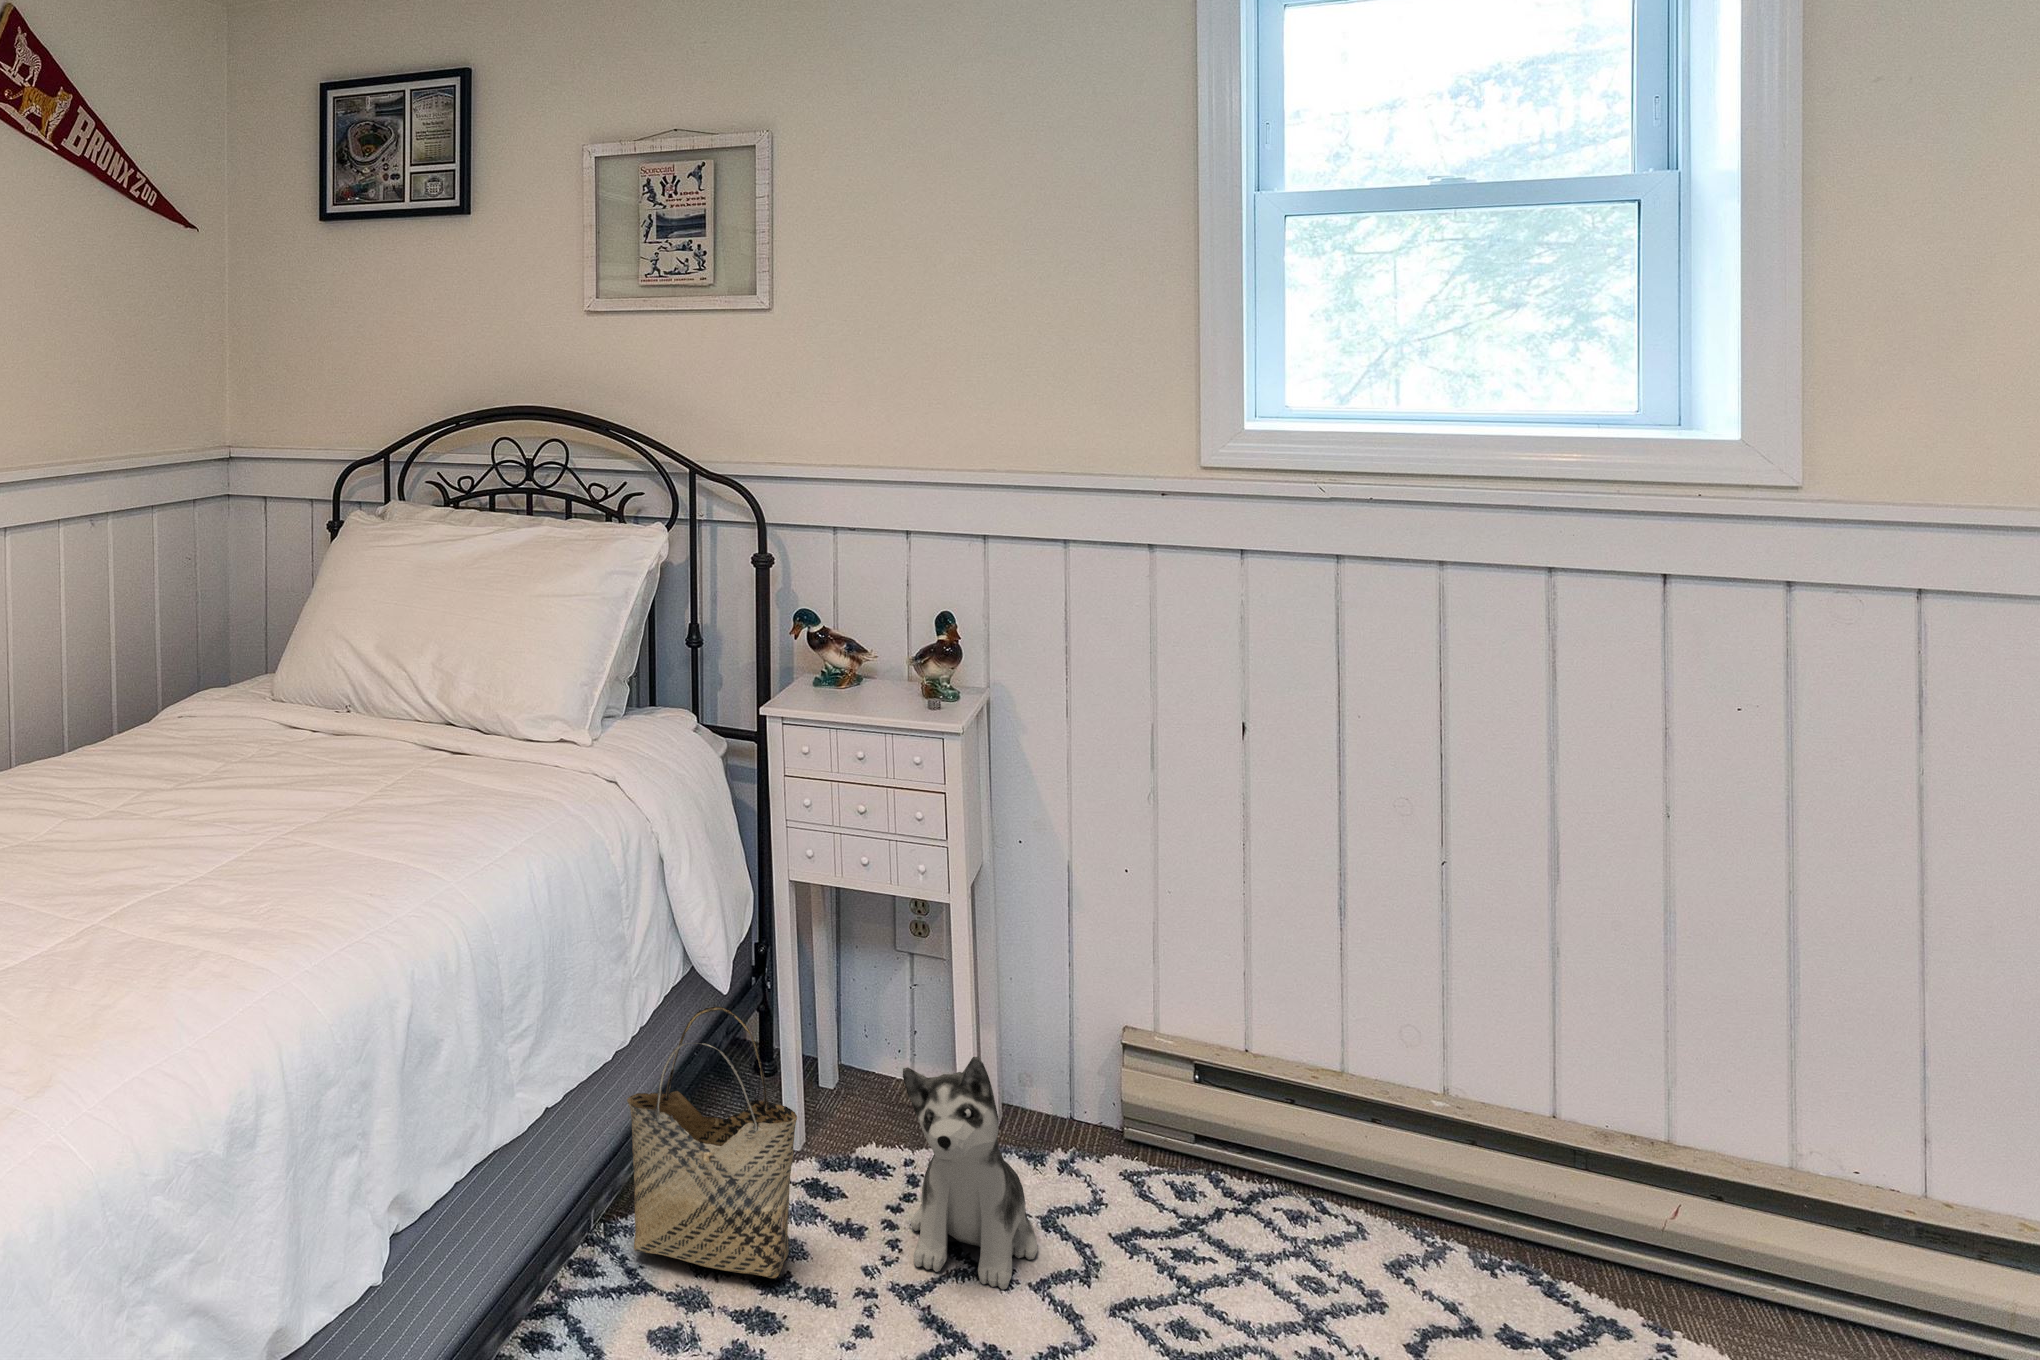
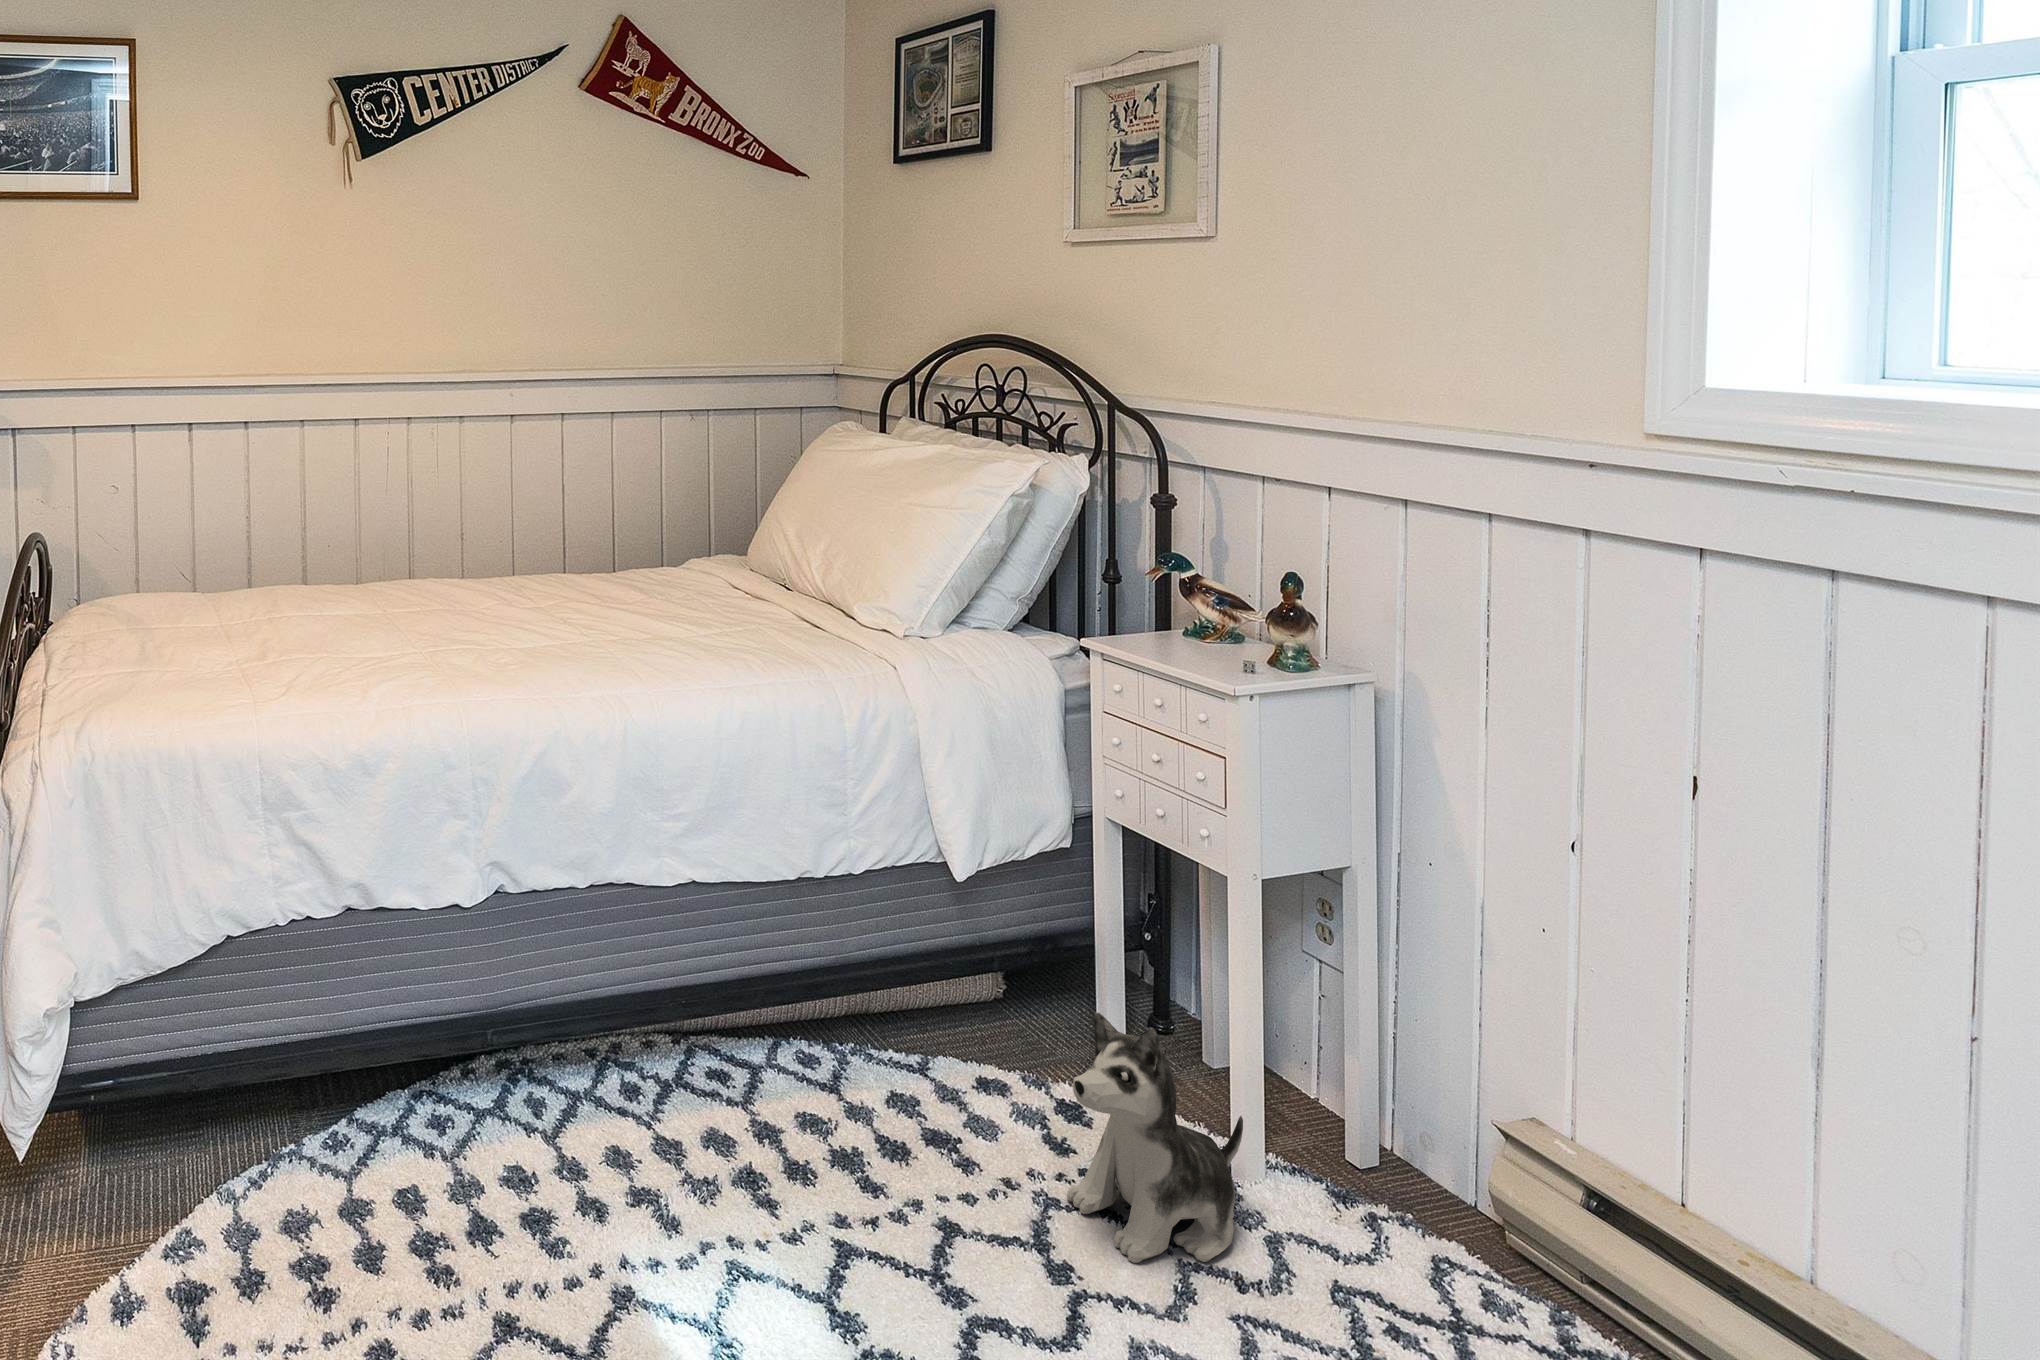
woven basket: present [627,1007,797,1278] -> none [833,884,971,1134]

